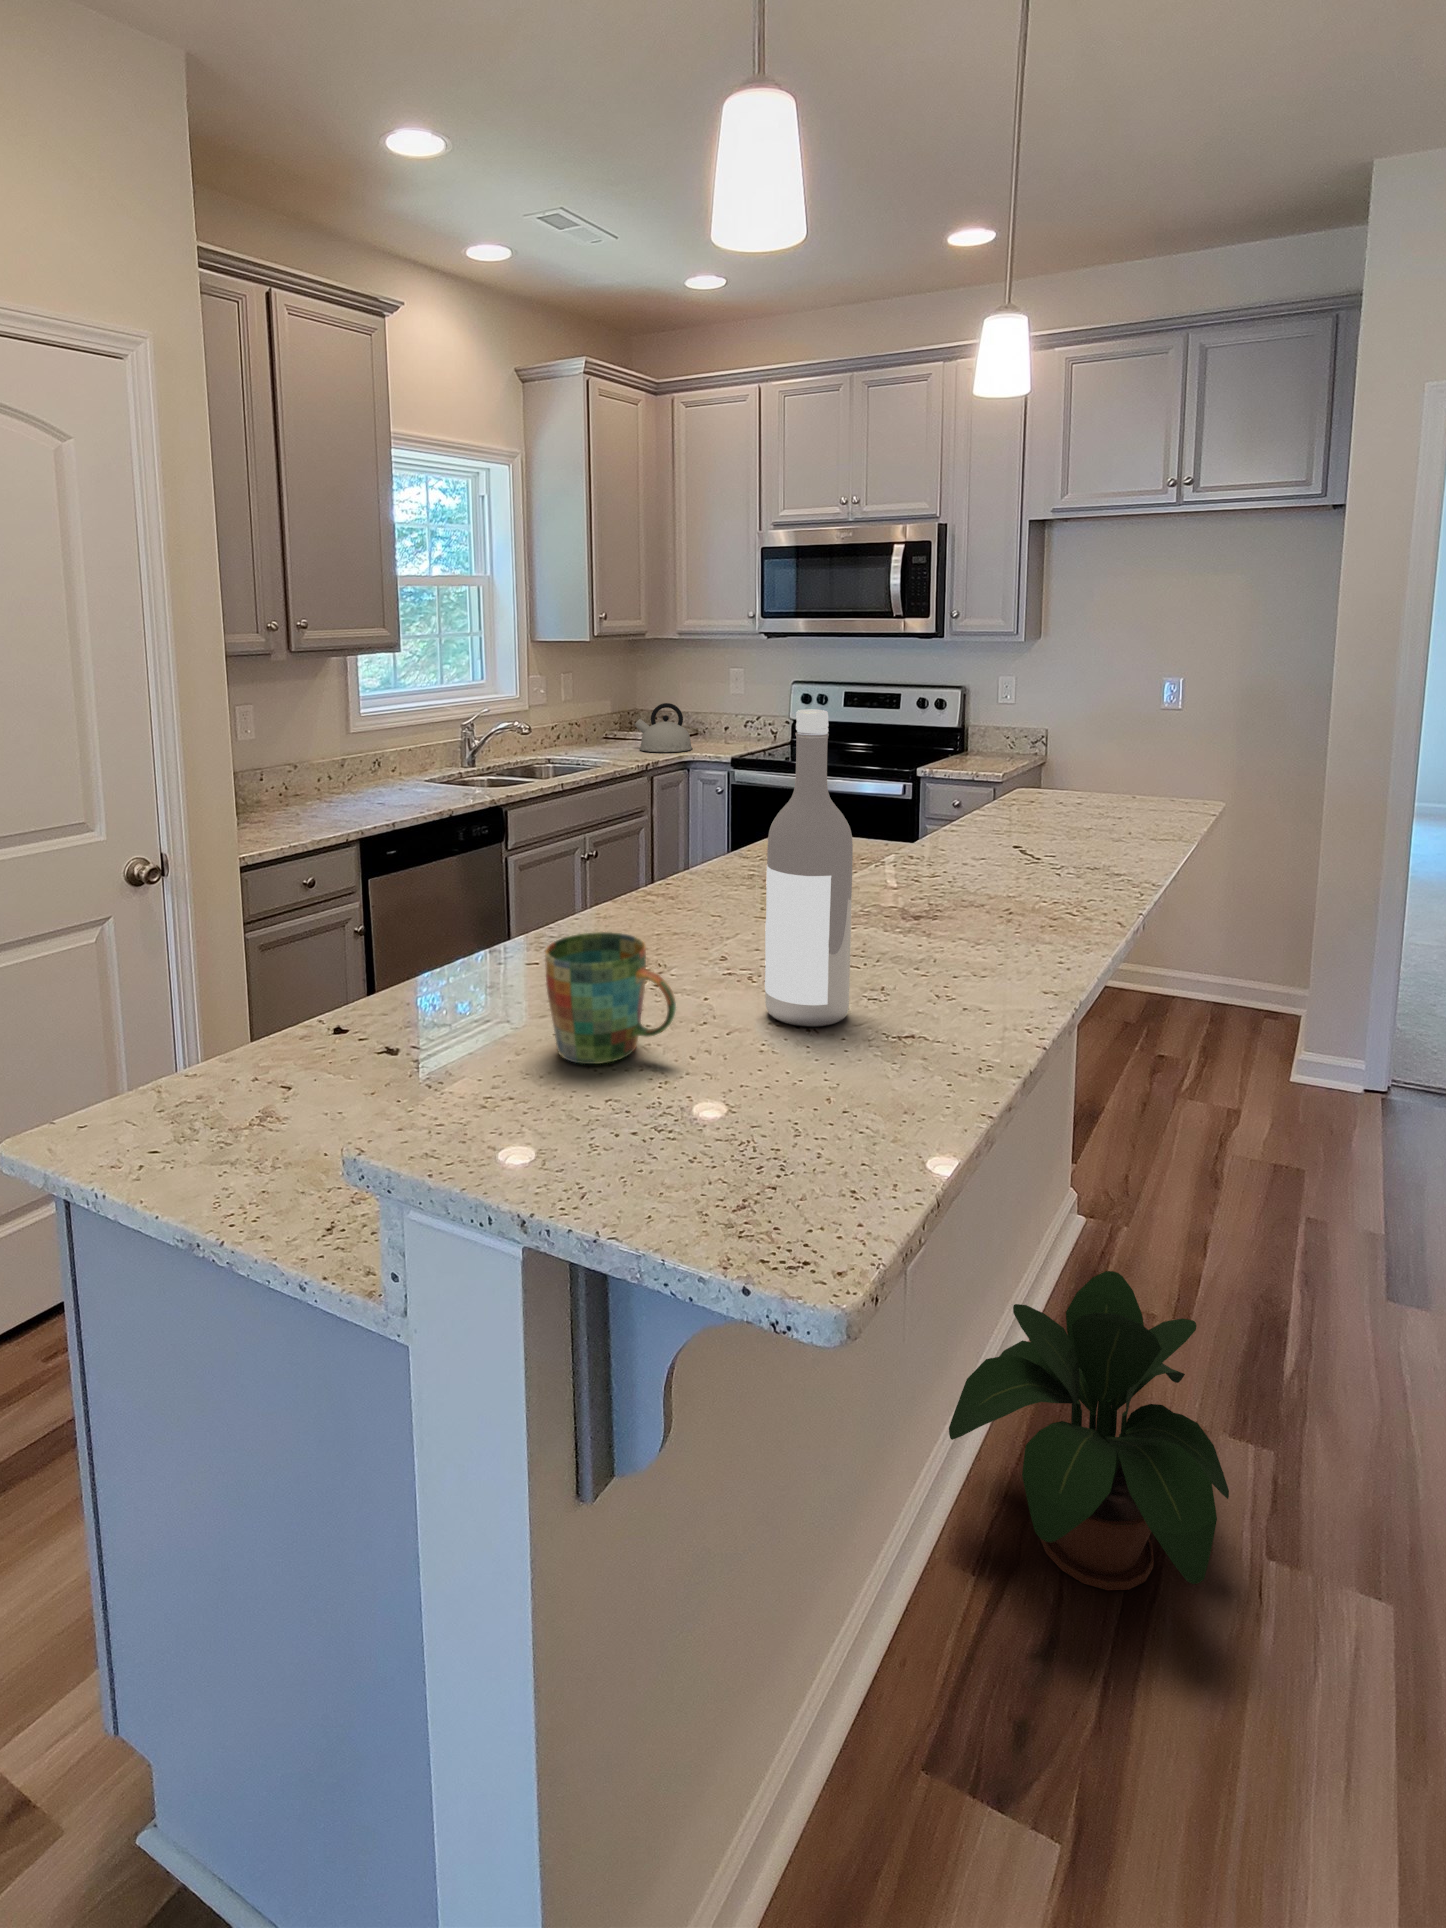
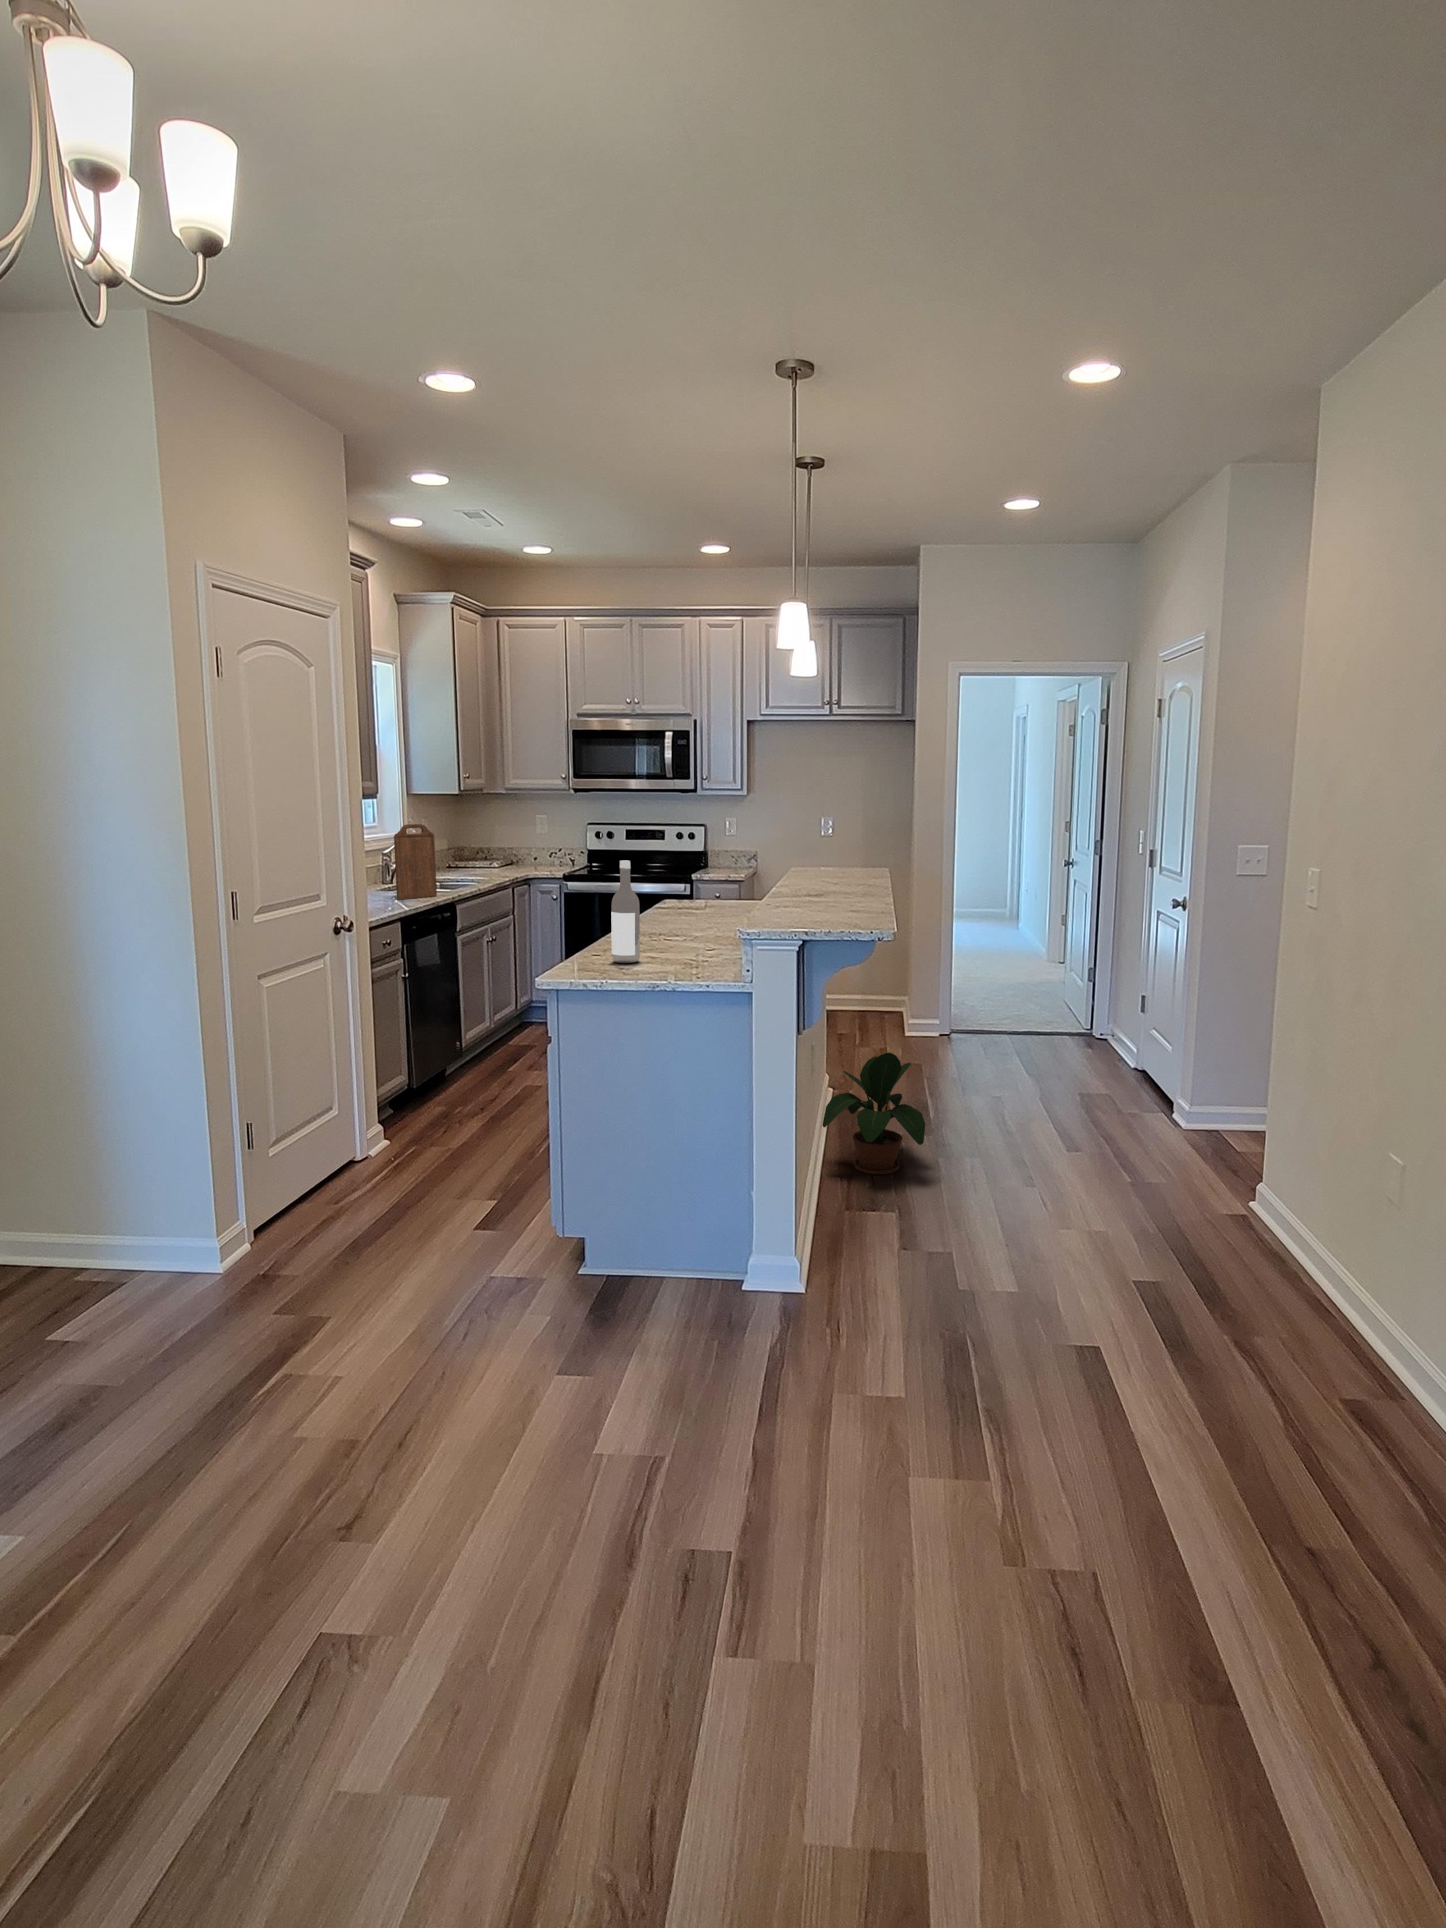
cutting board: none [414,691,481,801] -> present [394,824,437,899]
kettle: present [634,703,692,752] -> none [486,838,530,873]
wine bottle: present [765,710,853,1026] -> present [611,861,640,963]
mug: present [545,932,676,1064] -> none [773,874,814,909]

